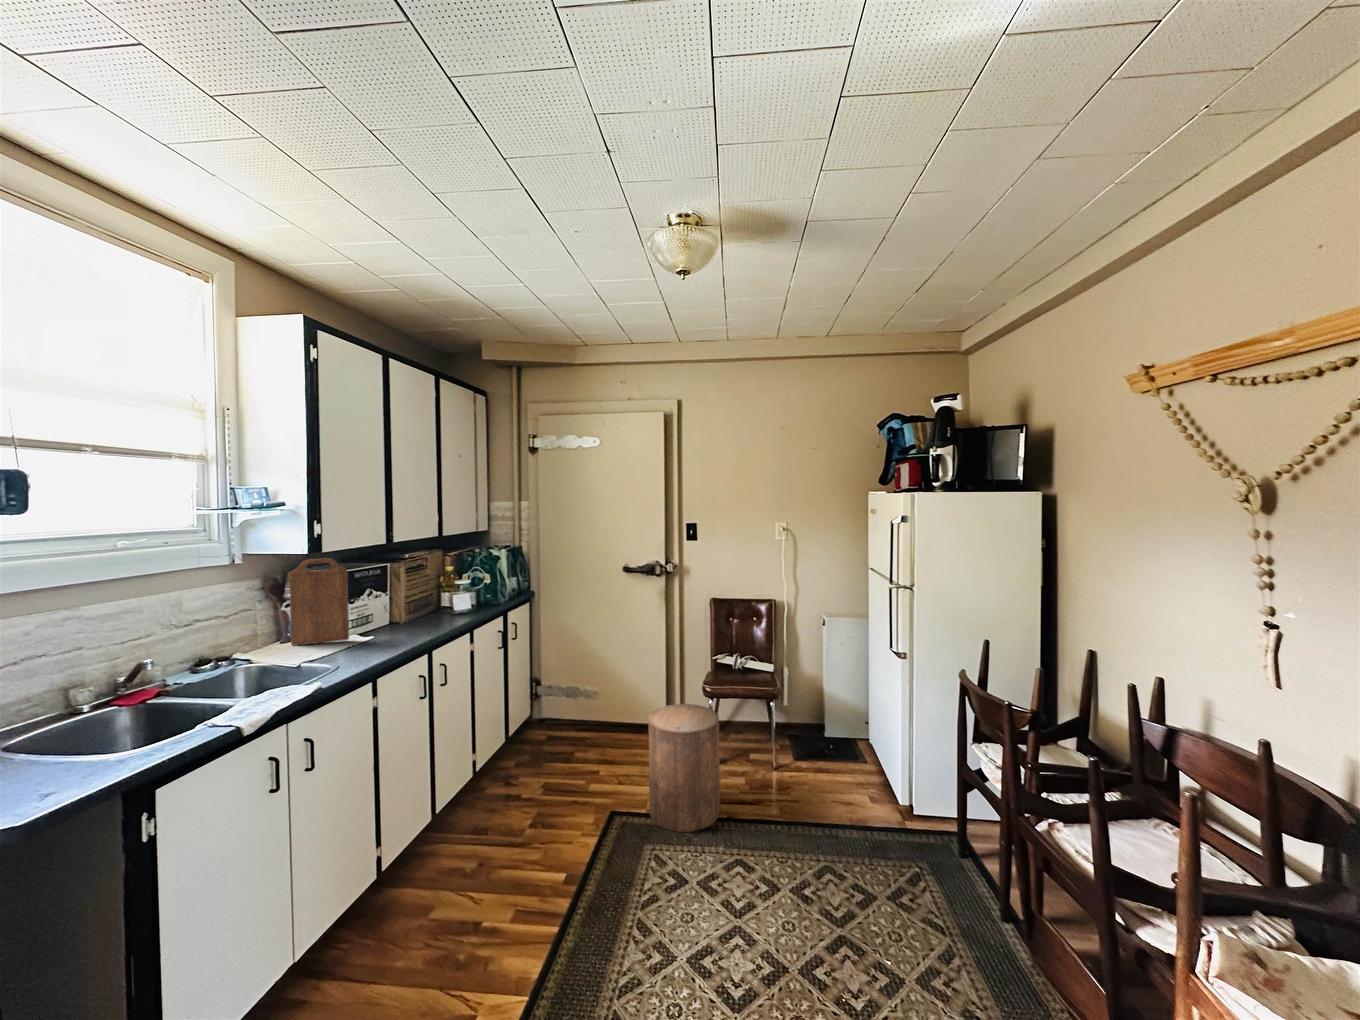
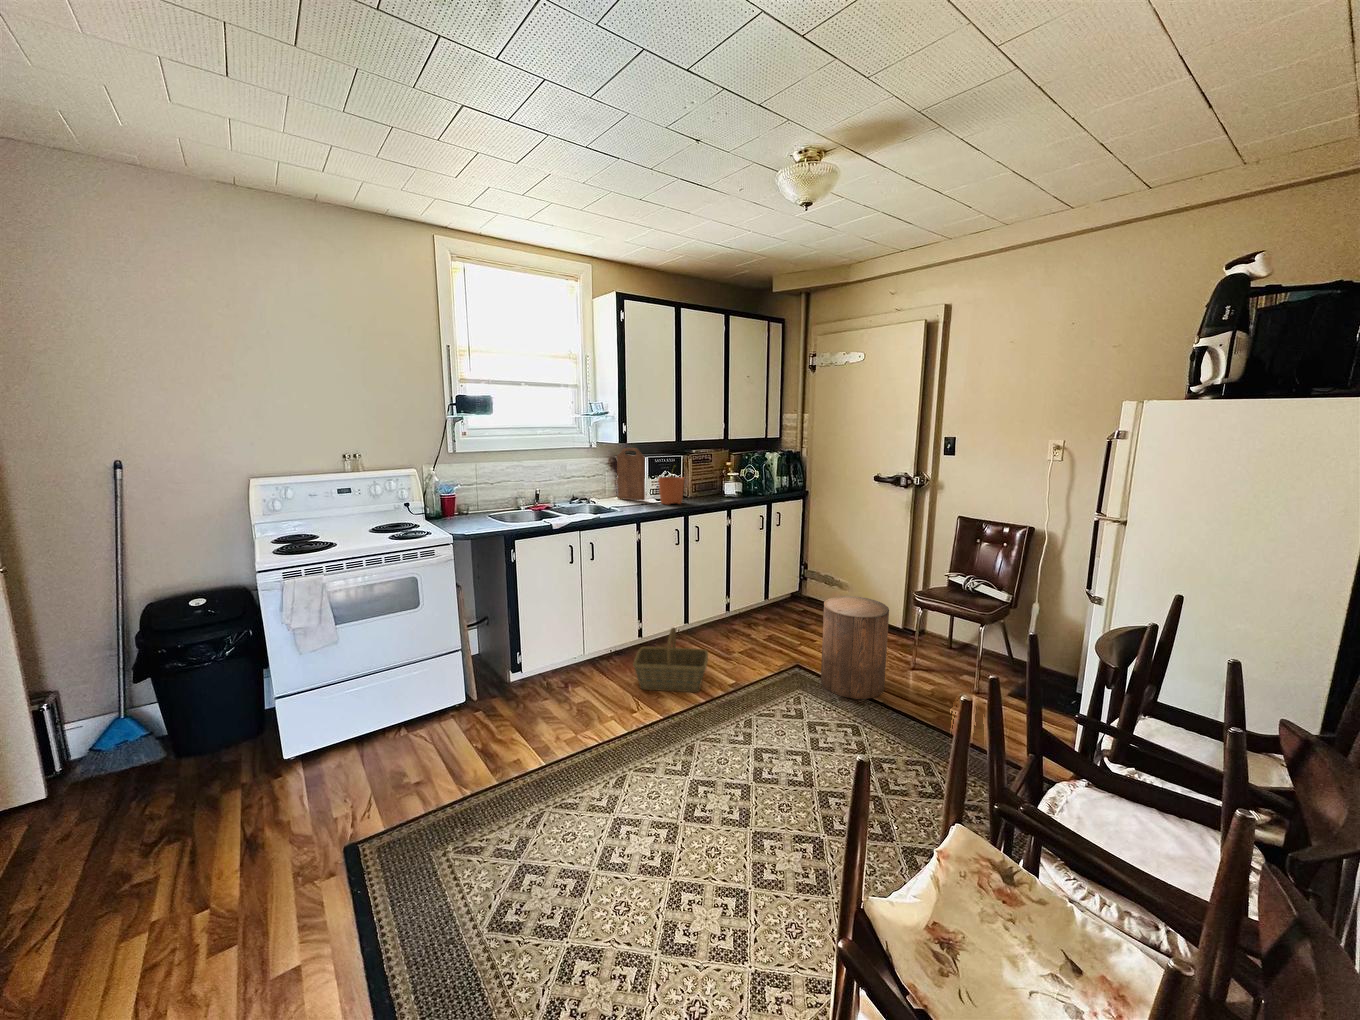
plant pot: none [374,579,419,640] -> present [658,477,684,504]
basket: none [411,834,546,971] -> present [633,628,708,692]

